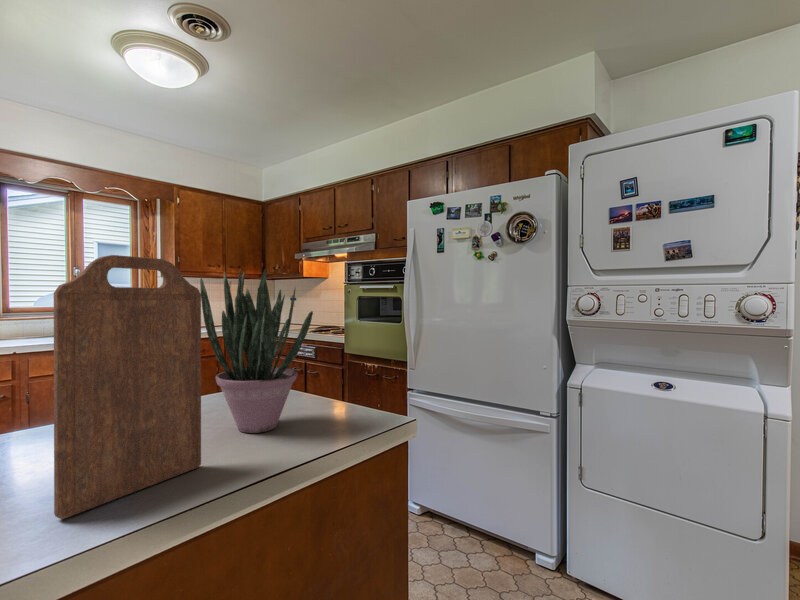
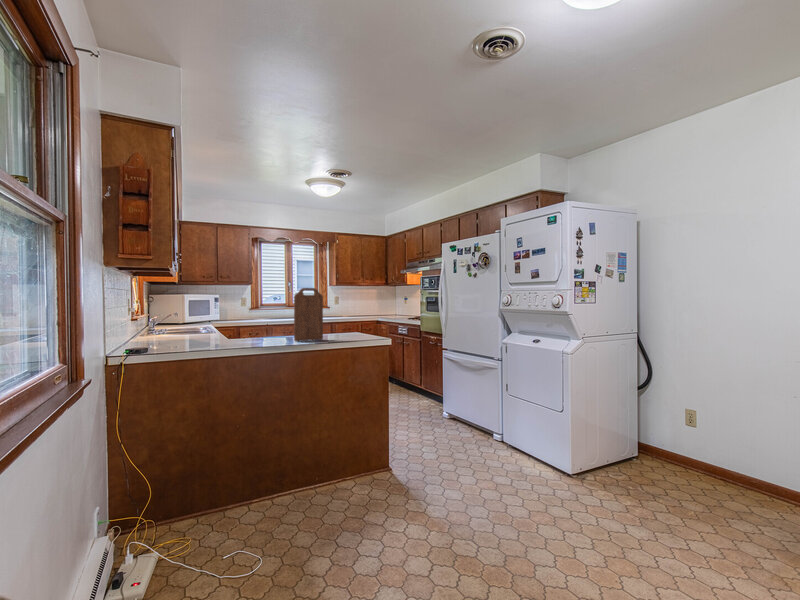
potted plant: present [200,269,313,433] -> none [325,288,358,337]

